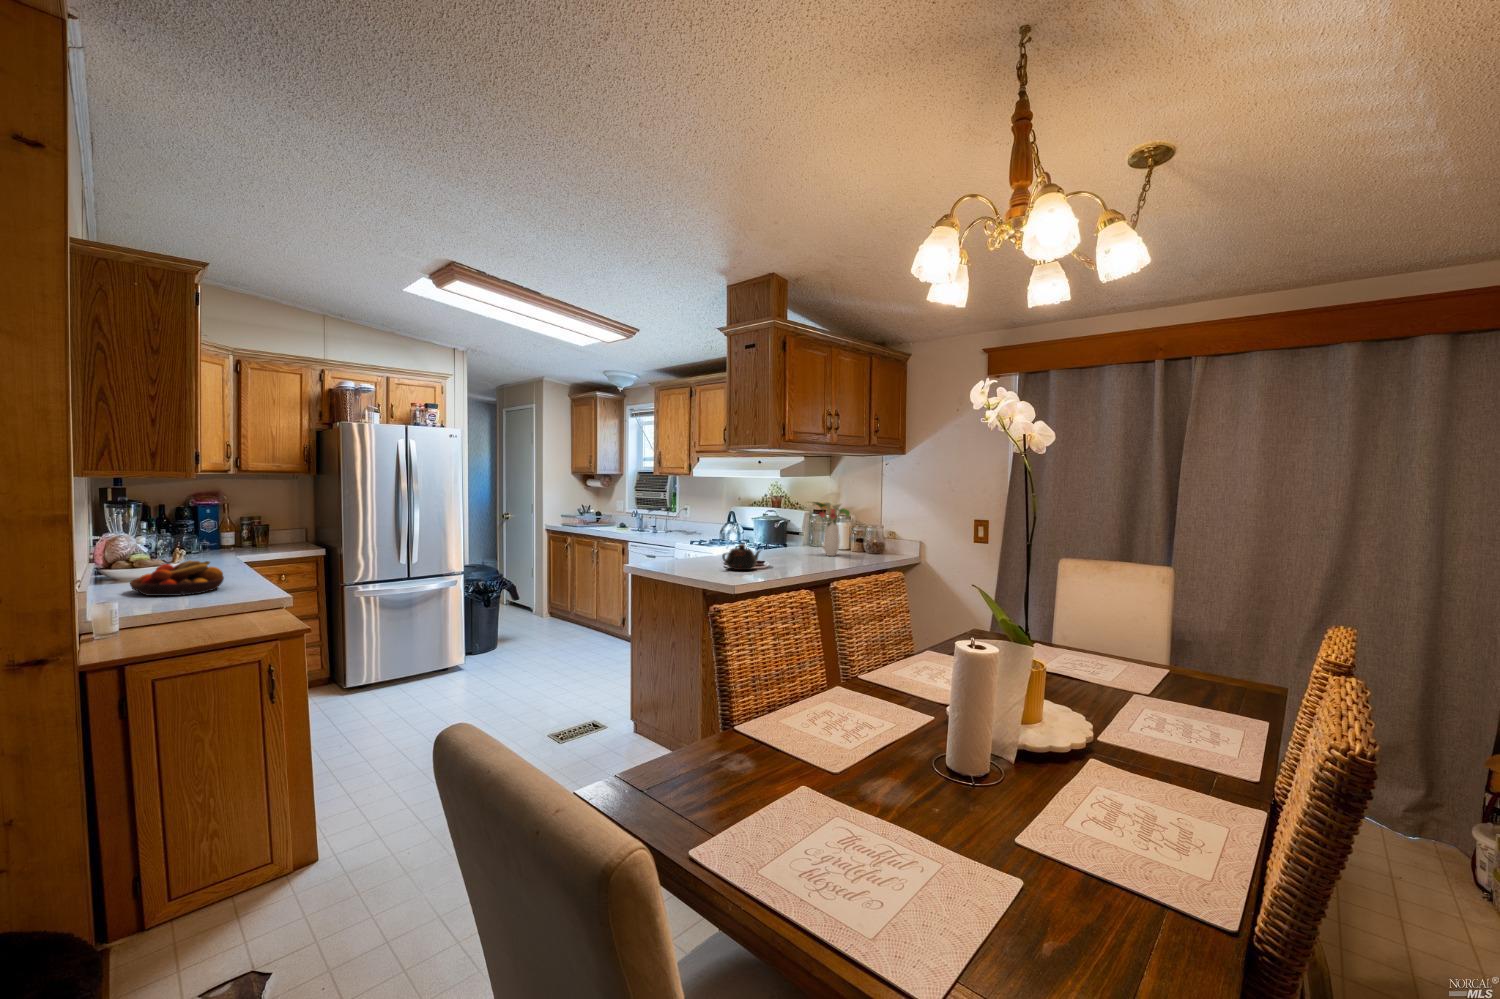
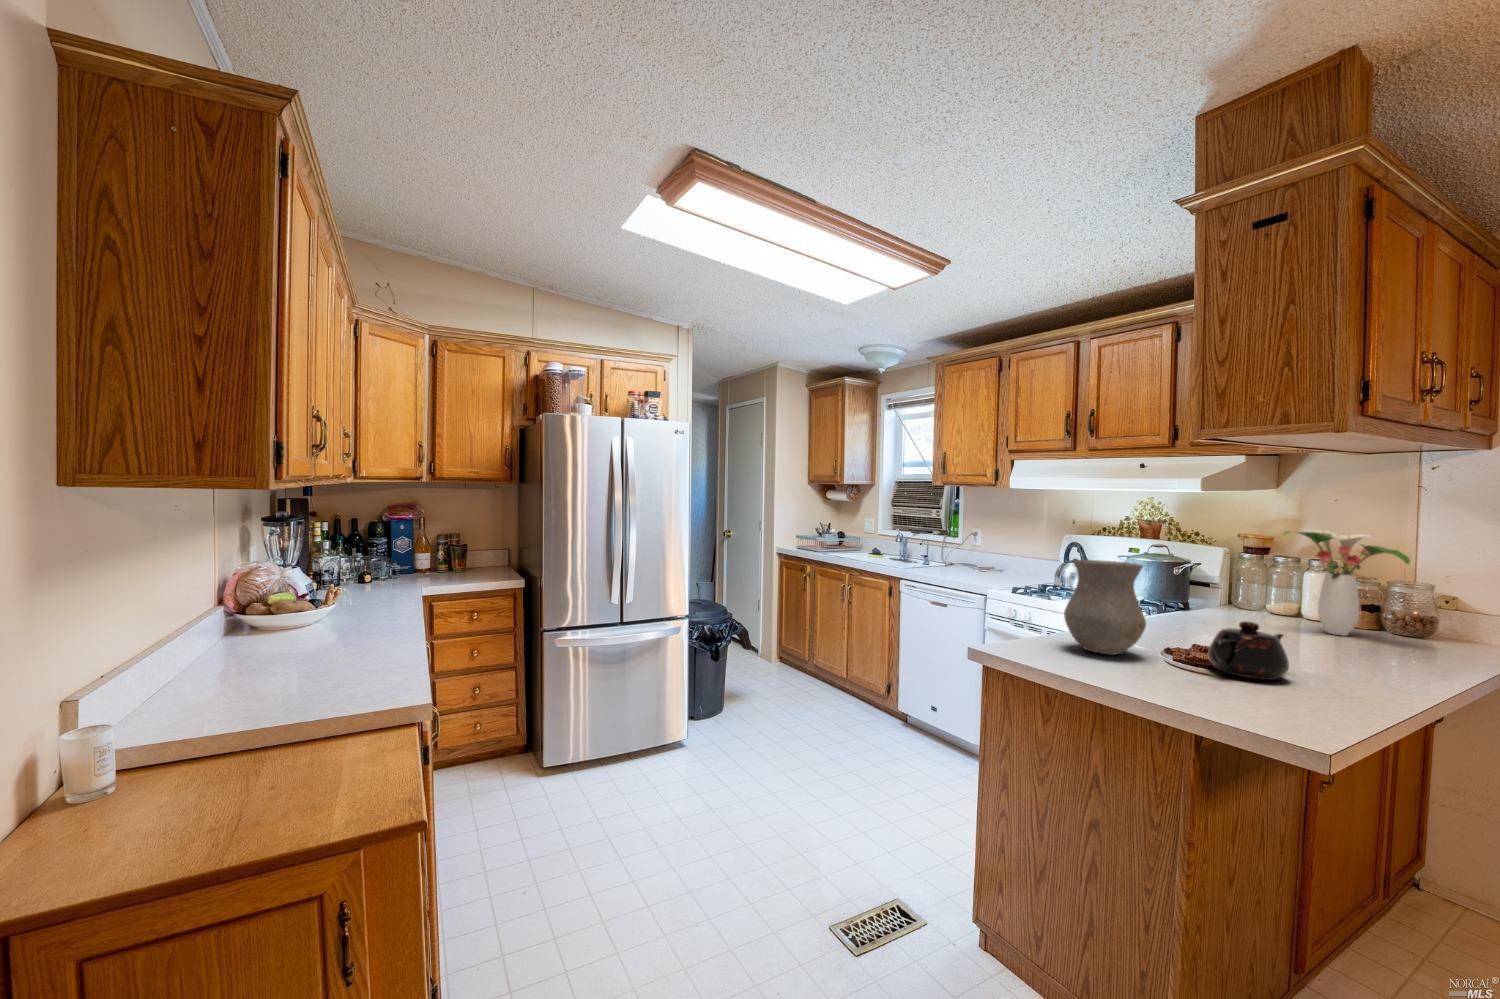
vase: none [669,518,705,566] -> present [1064,559,1146,655]
fruit bowl: present [130,560,224,596] -> none [230,606,365,672]

